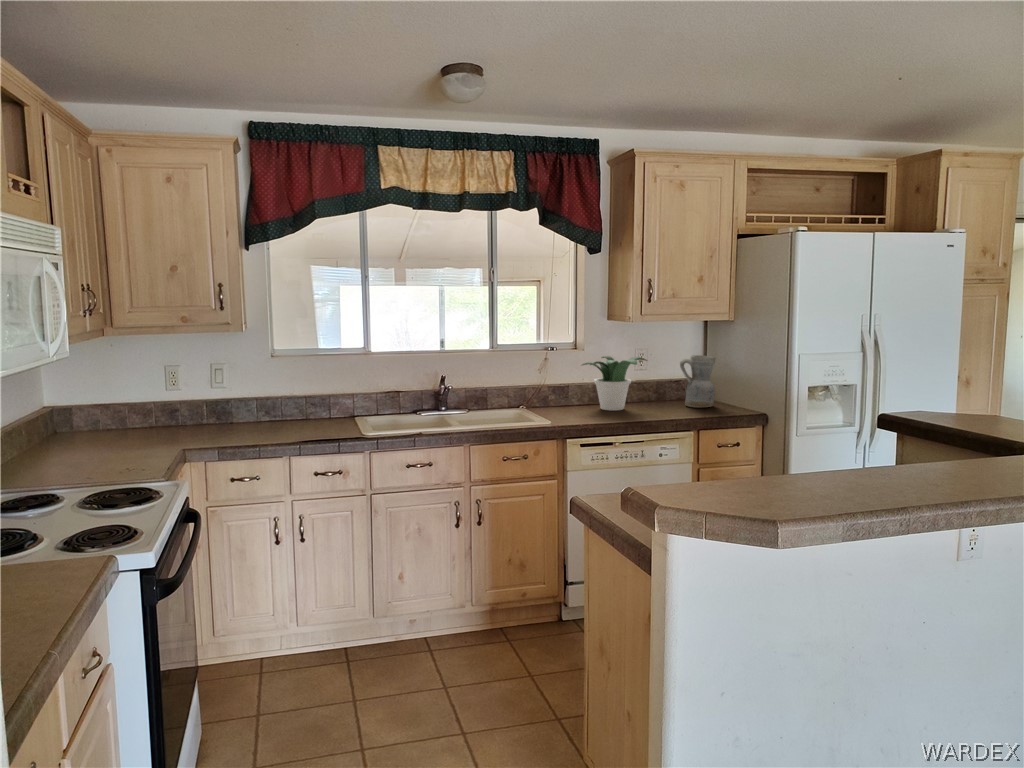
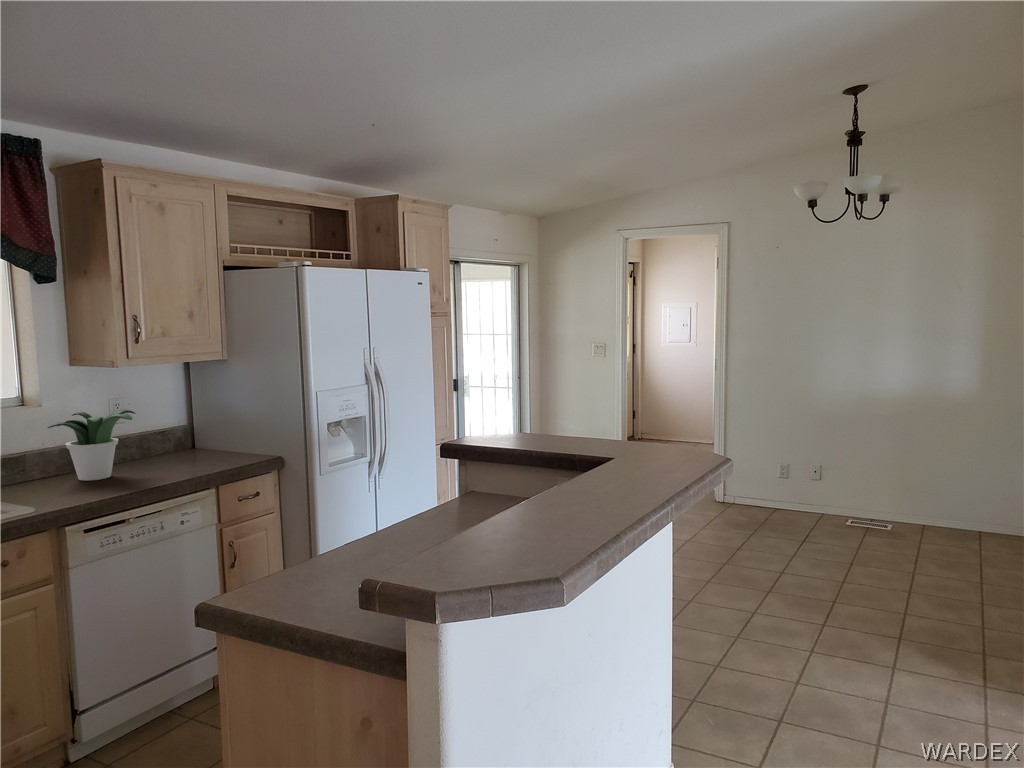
ceramic pitcher: present [680,355,716,407] -> none [172,401,215,461]

